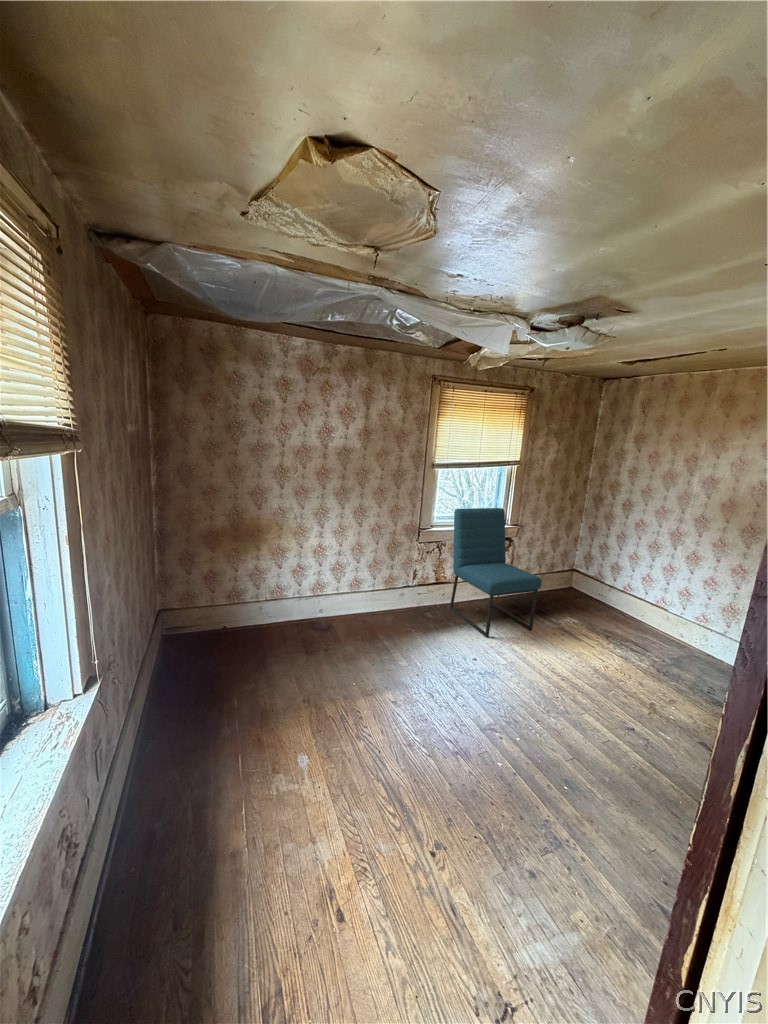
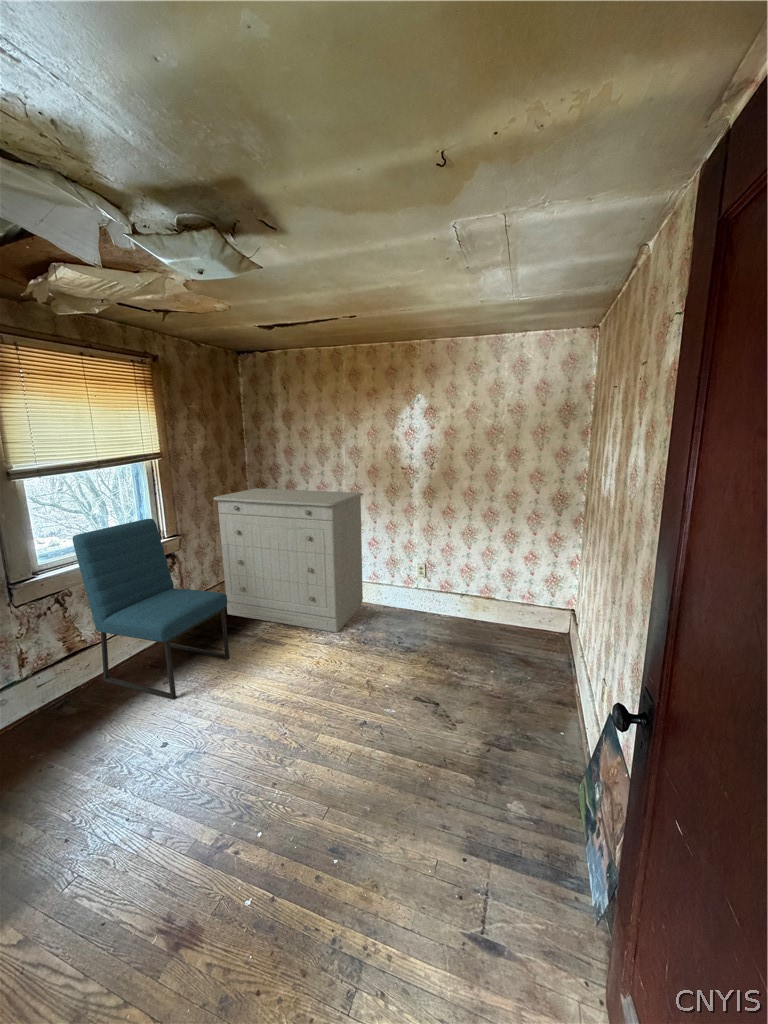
dresser: none [541,501,711,653] -> present [214,488,363,632]

